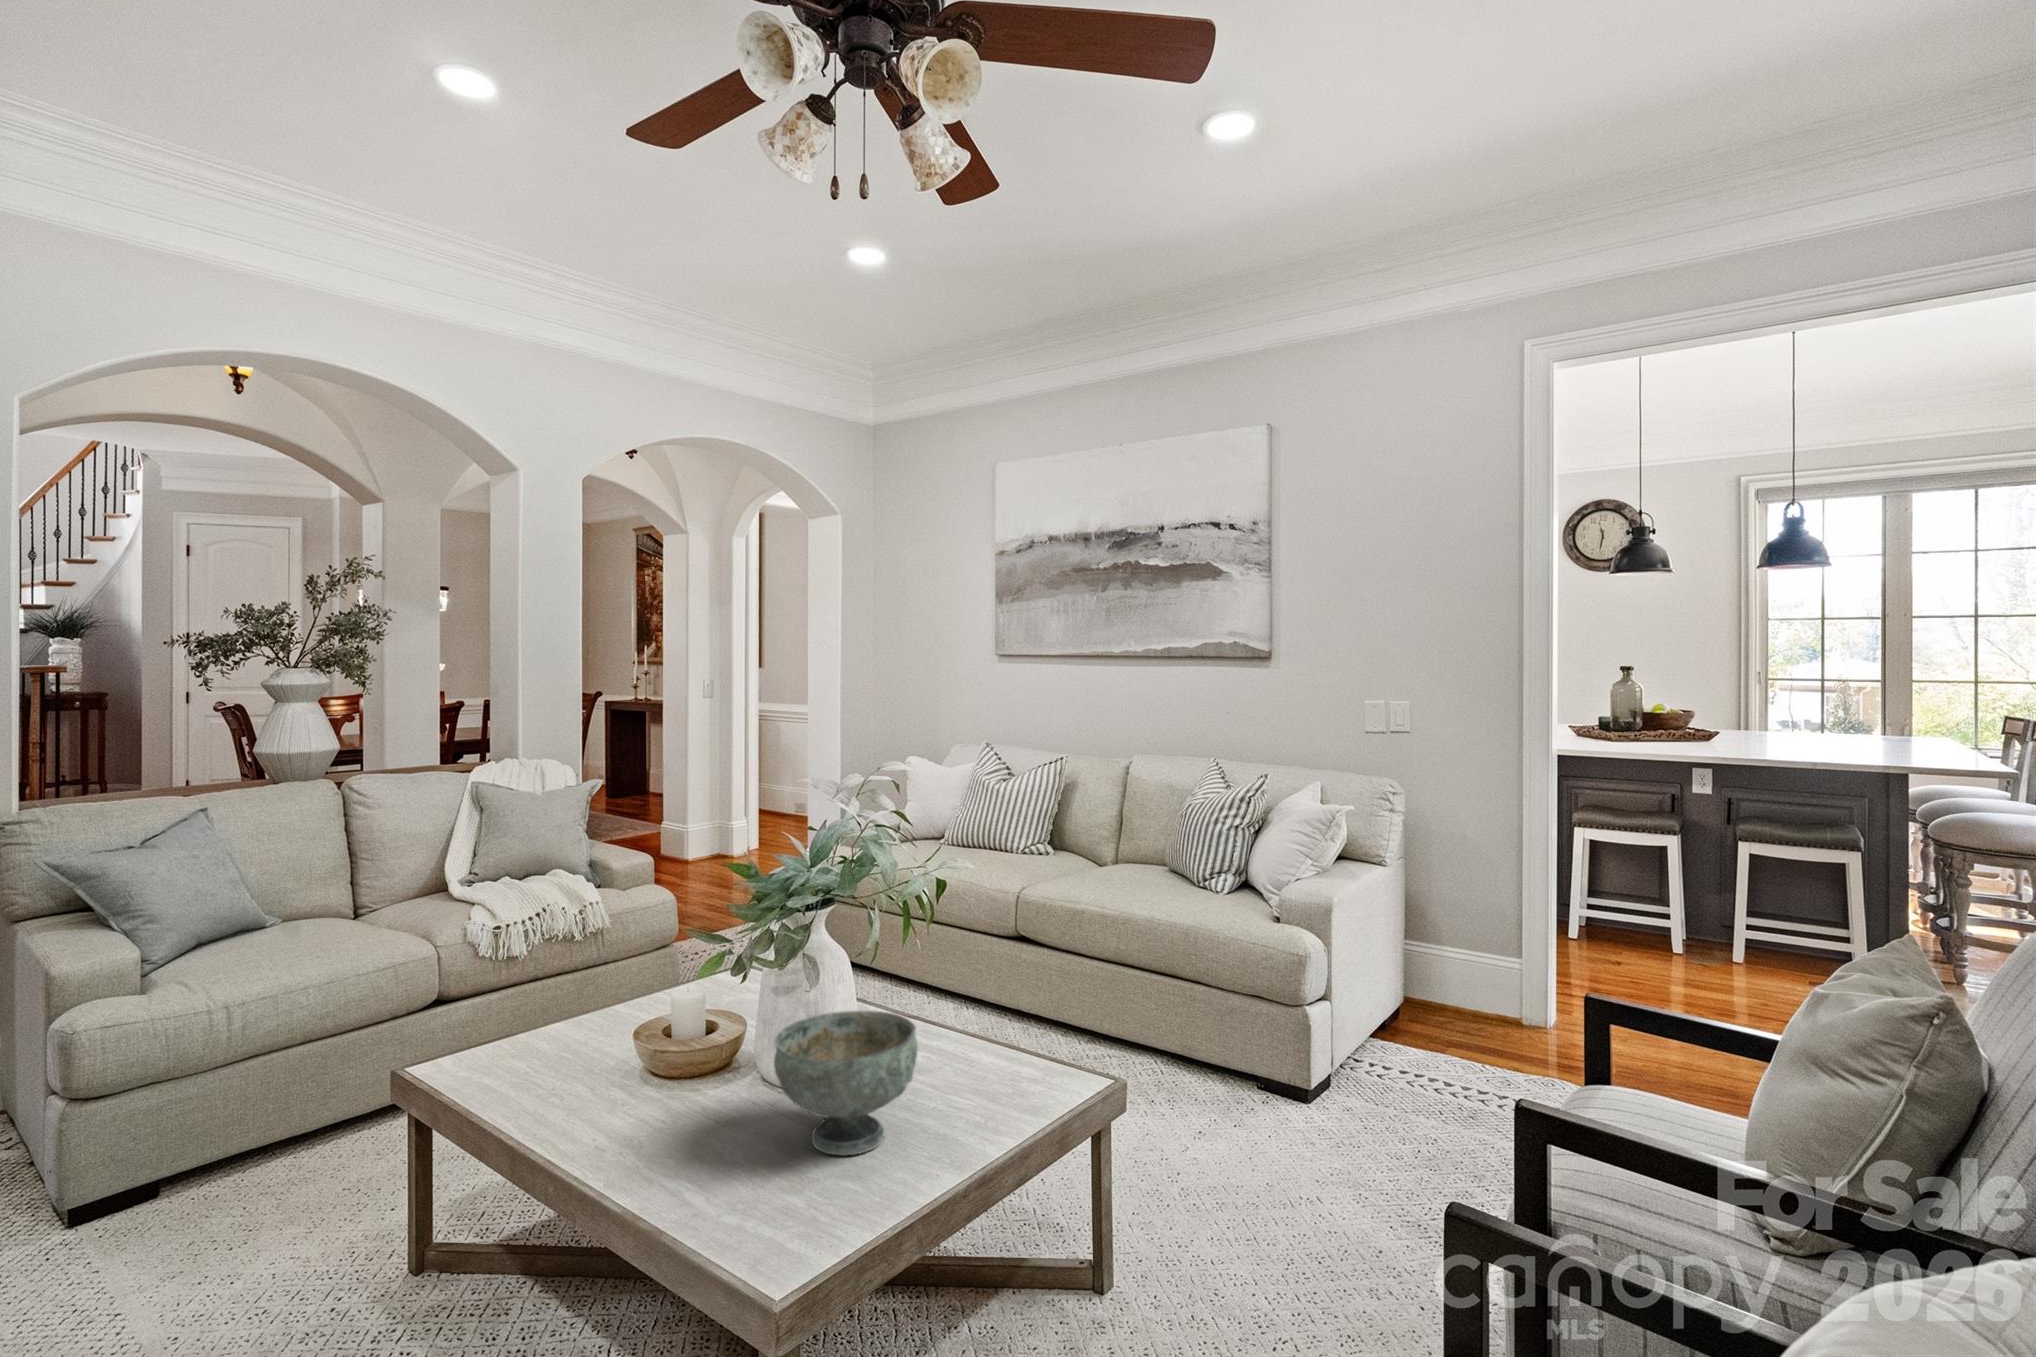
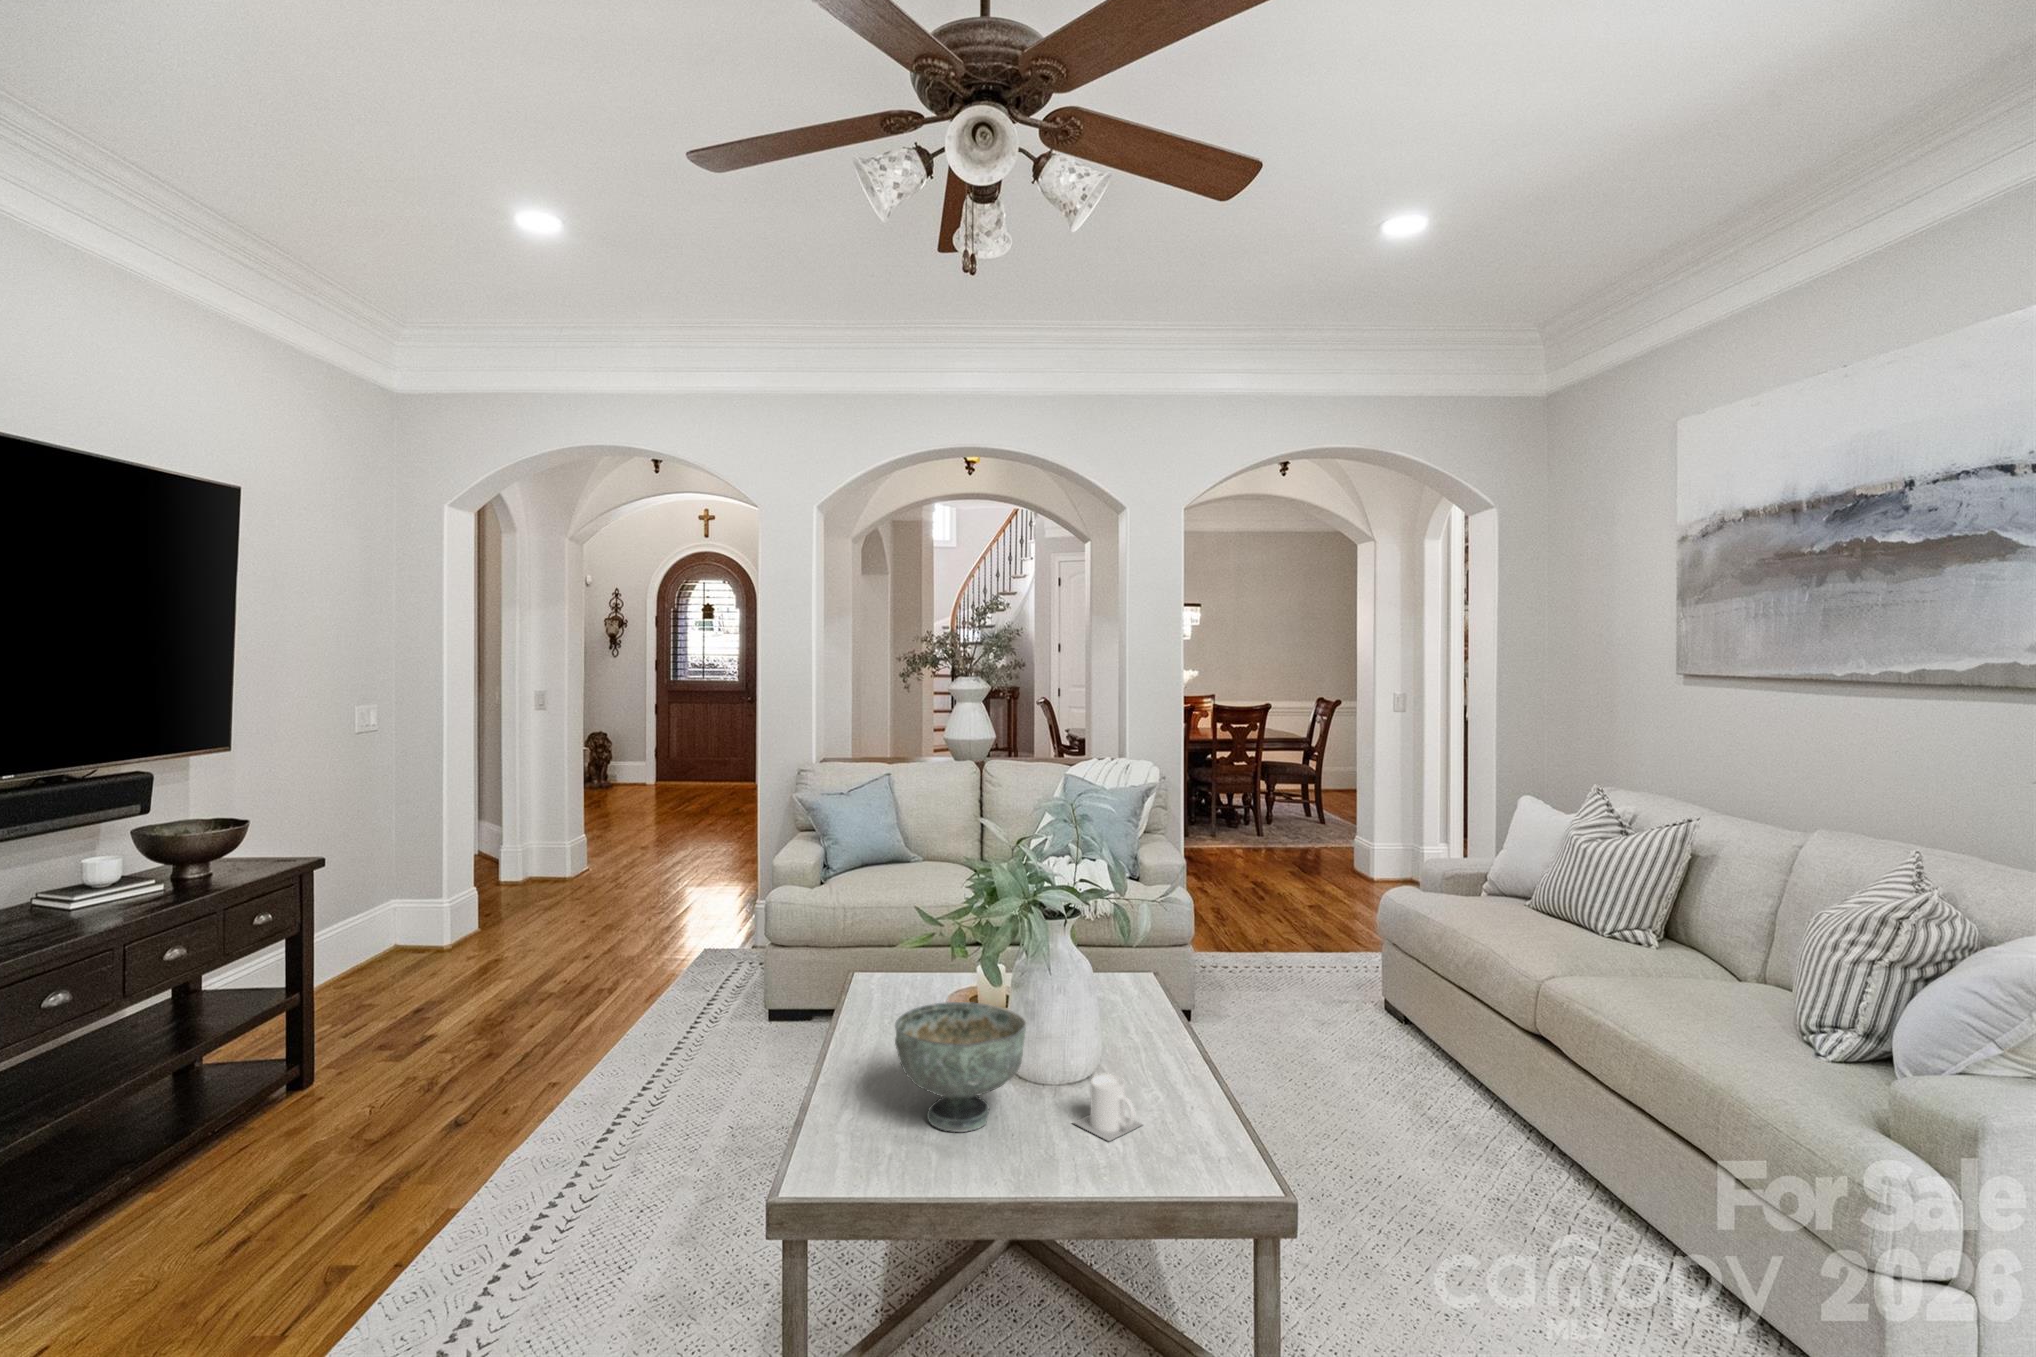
mug: none [941,1037,1000,1096] -> present [1074,1074,1142,1141]

